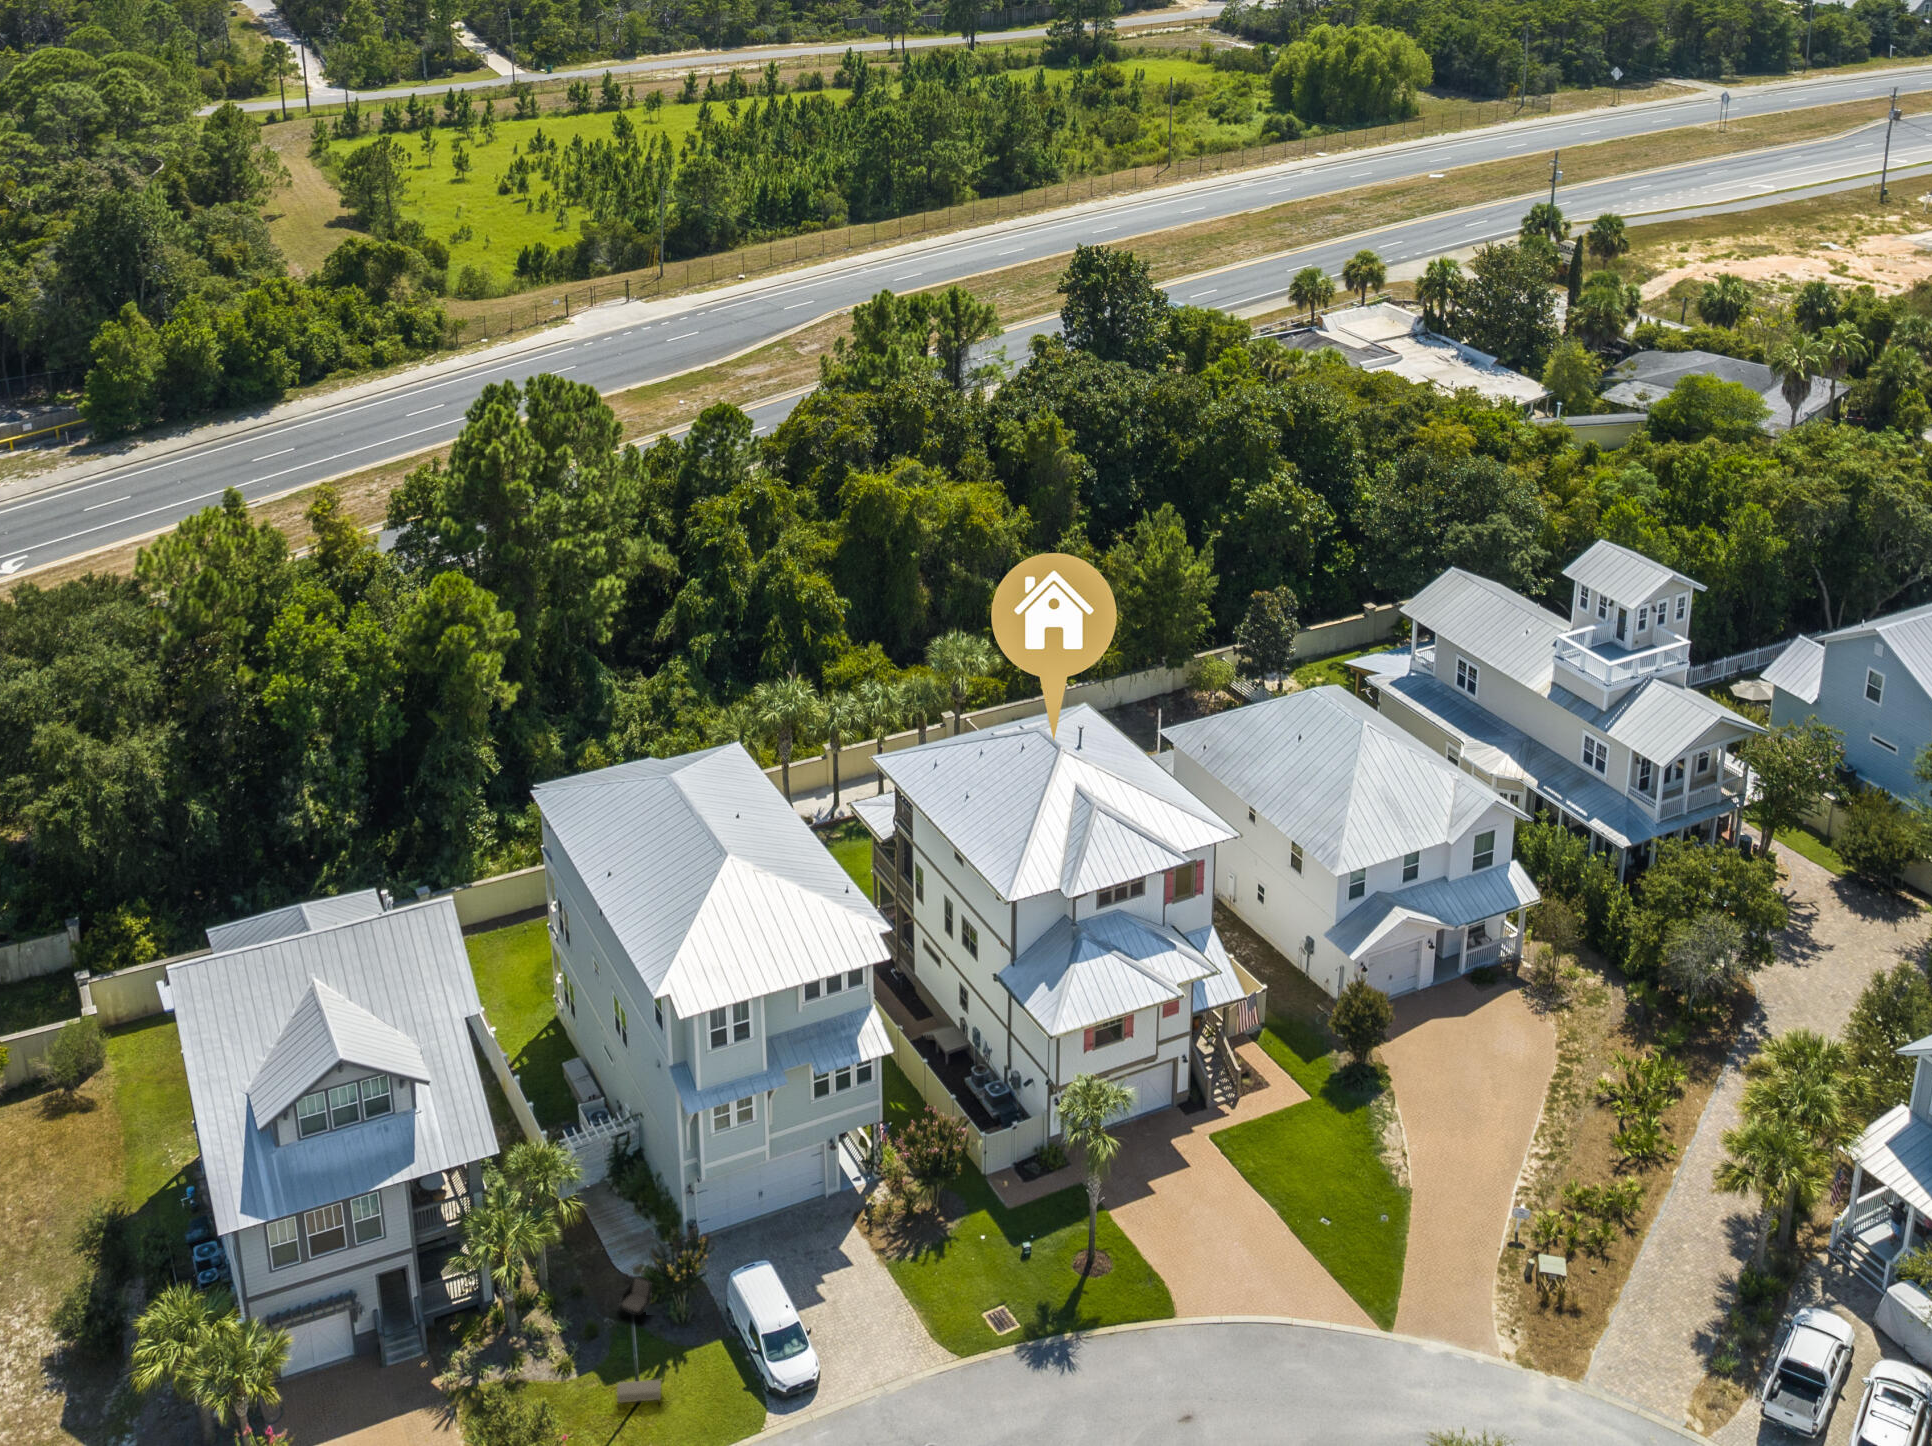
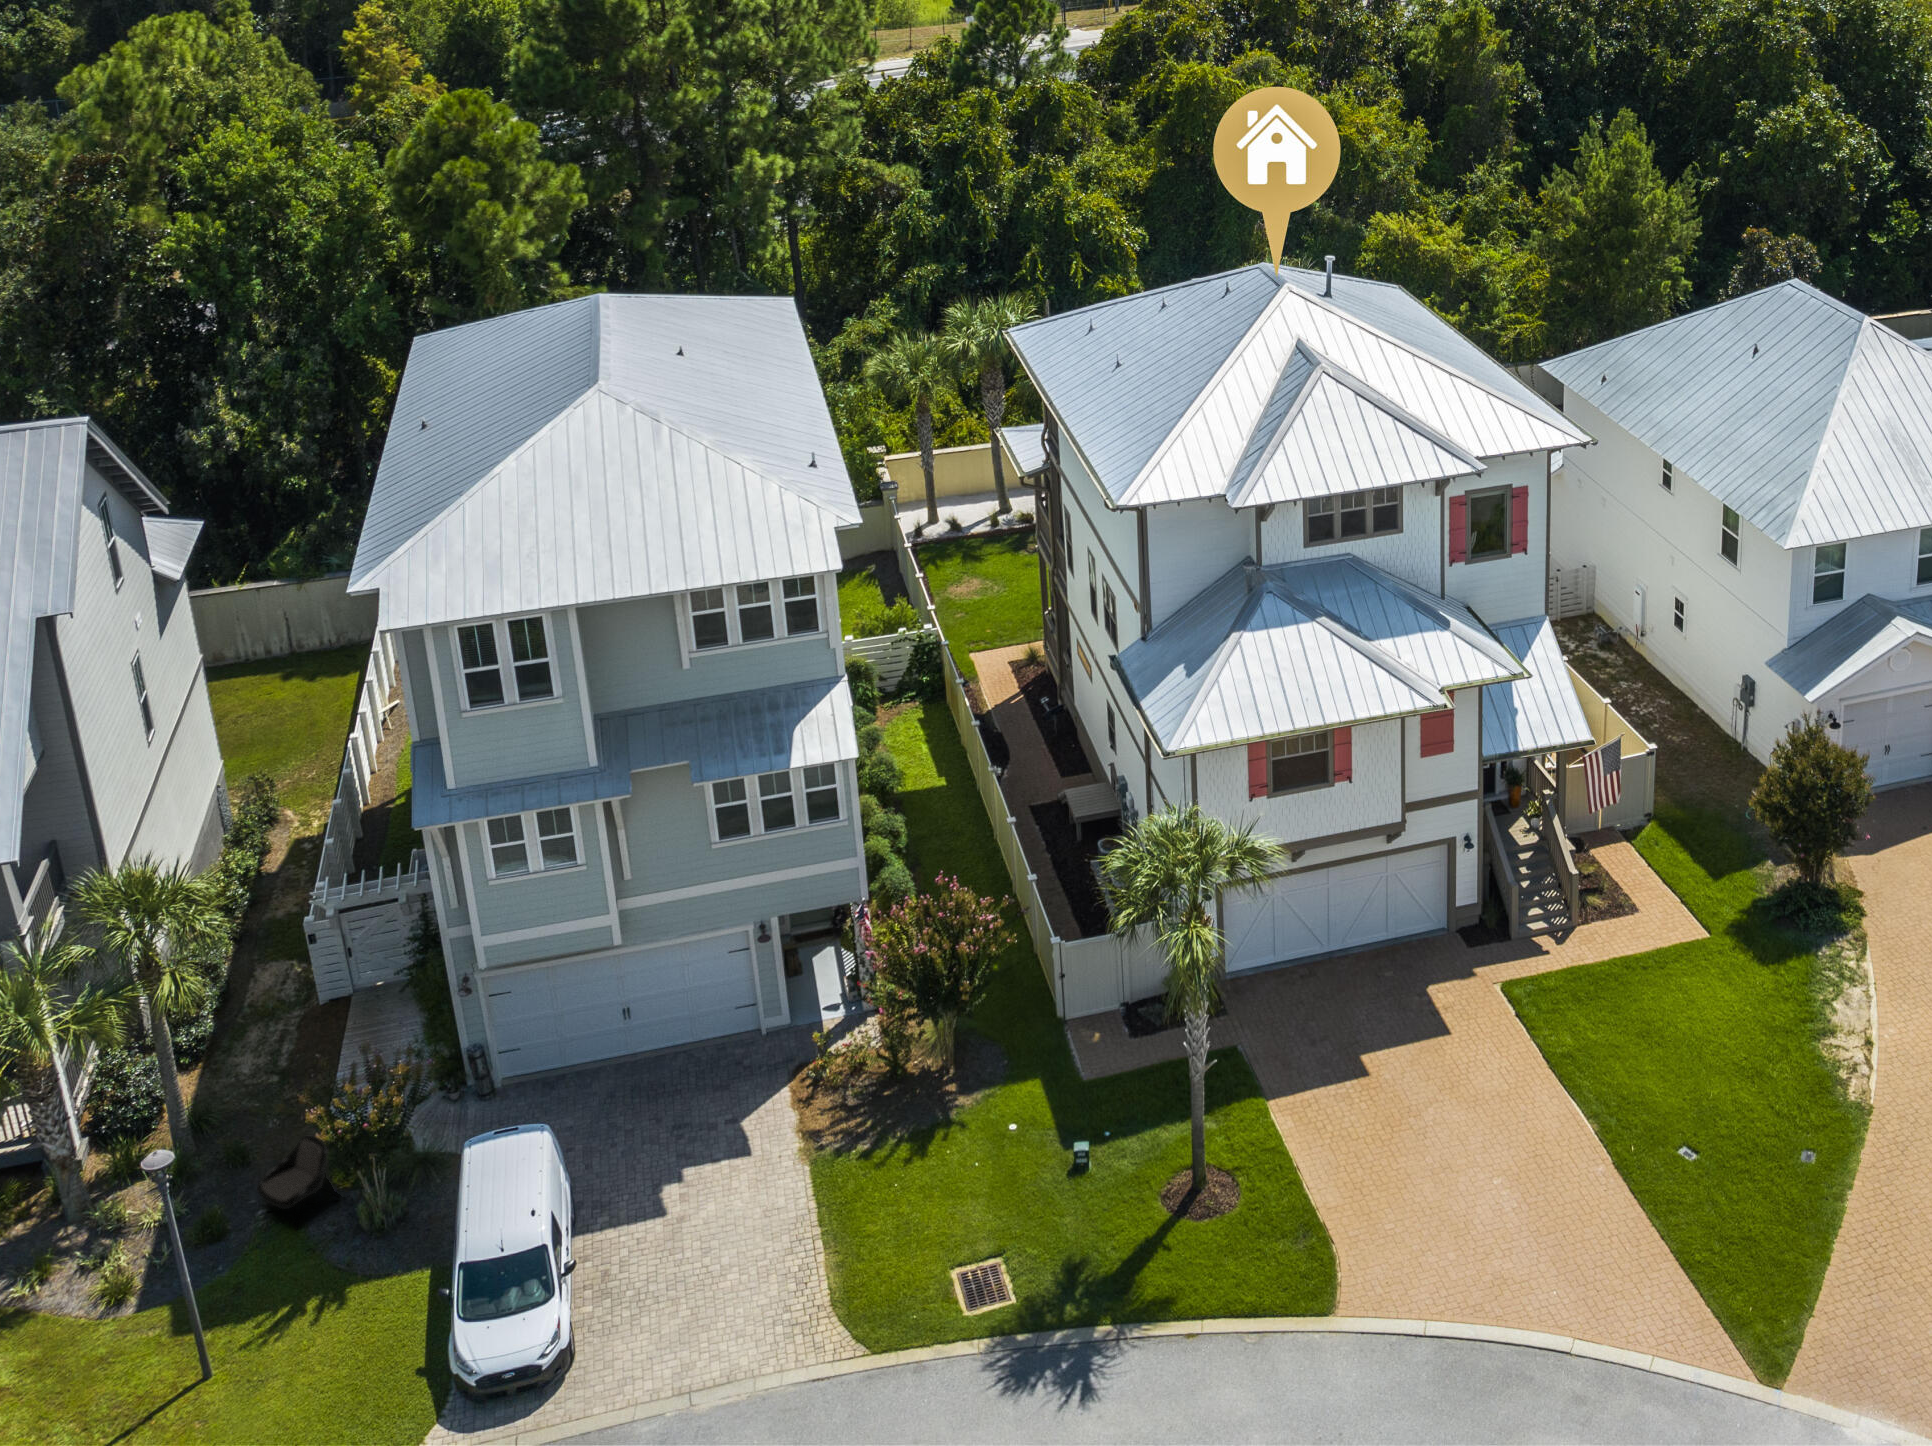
bench: present [617,1379,661,1405] -> none [131,1337,240,1393]

